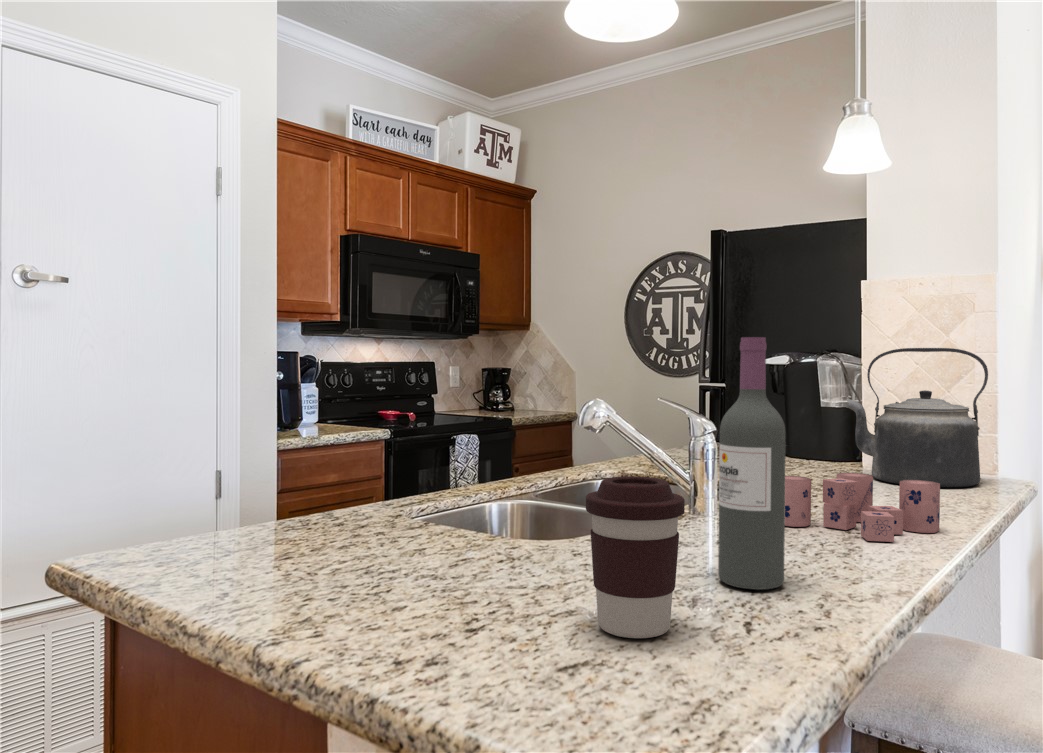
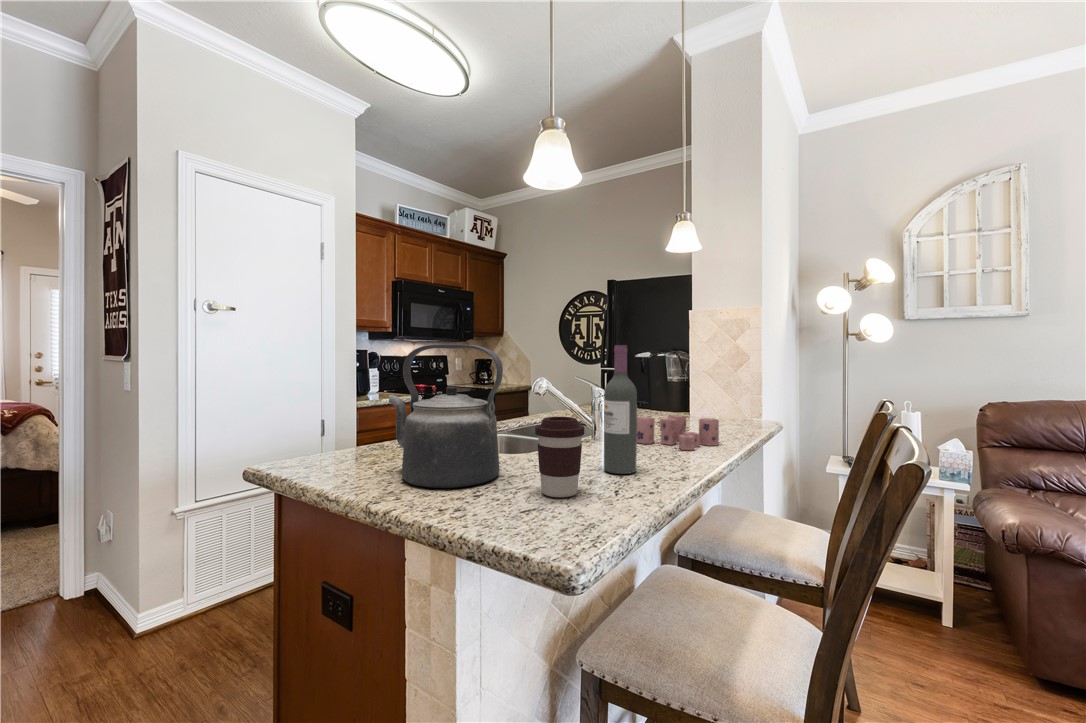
kettle: present [846,348,988,487] -> present [389,345,503,488]

